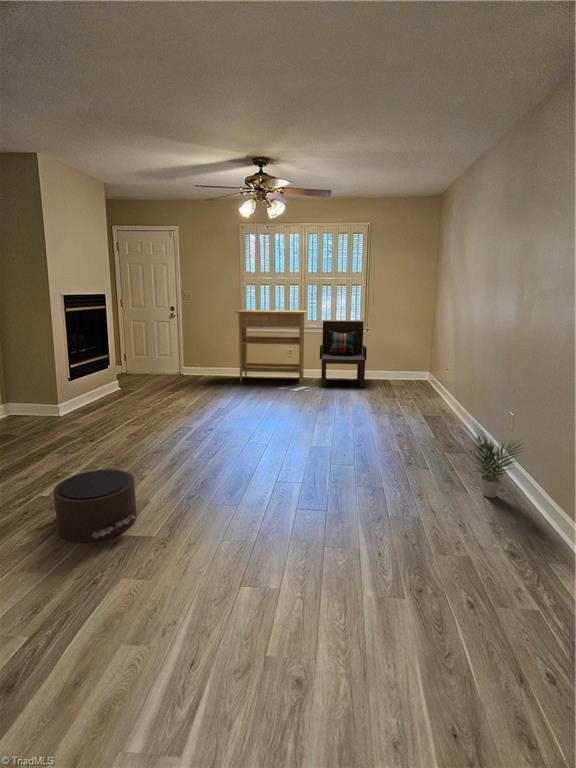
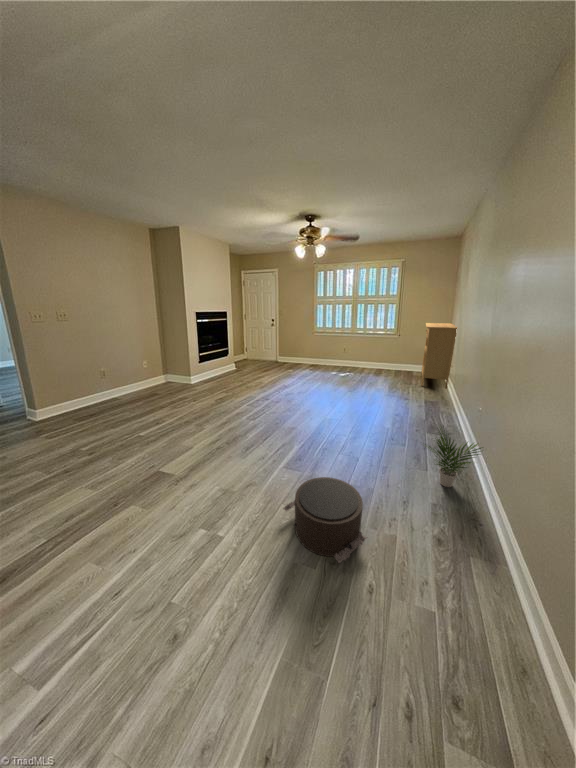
console table: present [235,310,307,383] -> present [421,323,457,389]
armchair: present [320,321,367,387] -> none [360,329,397,378]
pouf: present [46,469,137,542] -> present [283,477,367,563]

